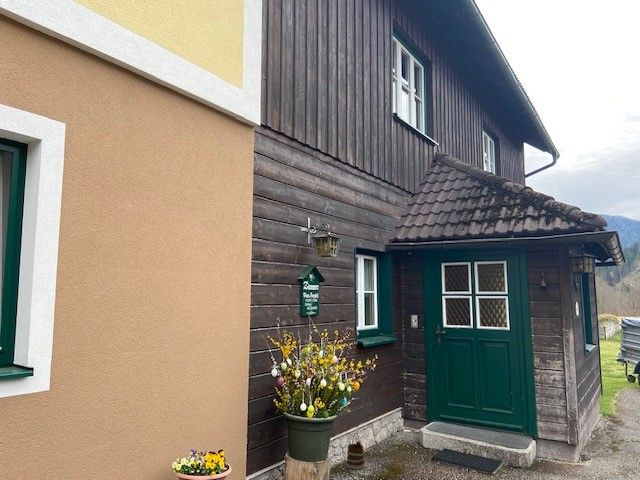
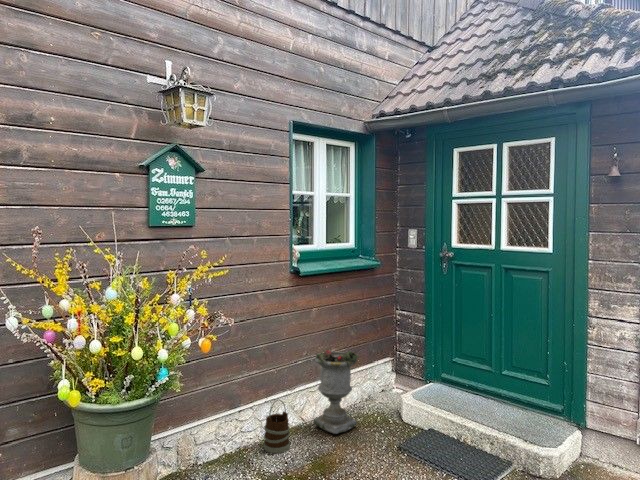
planter: none [368,398,398,457] -> present [314,350,359,434]

